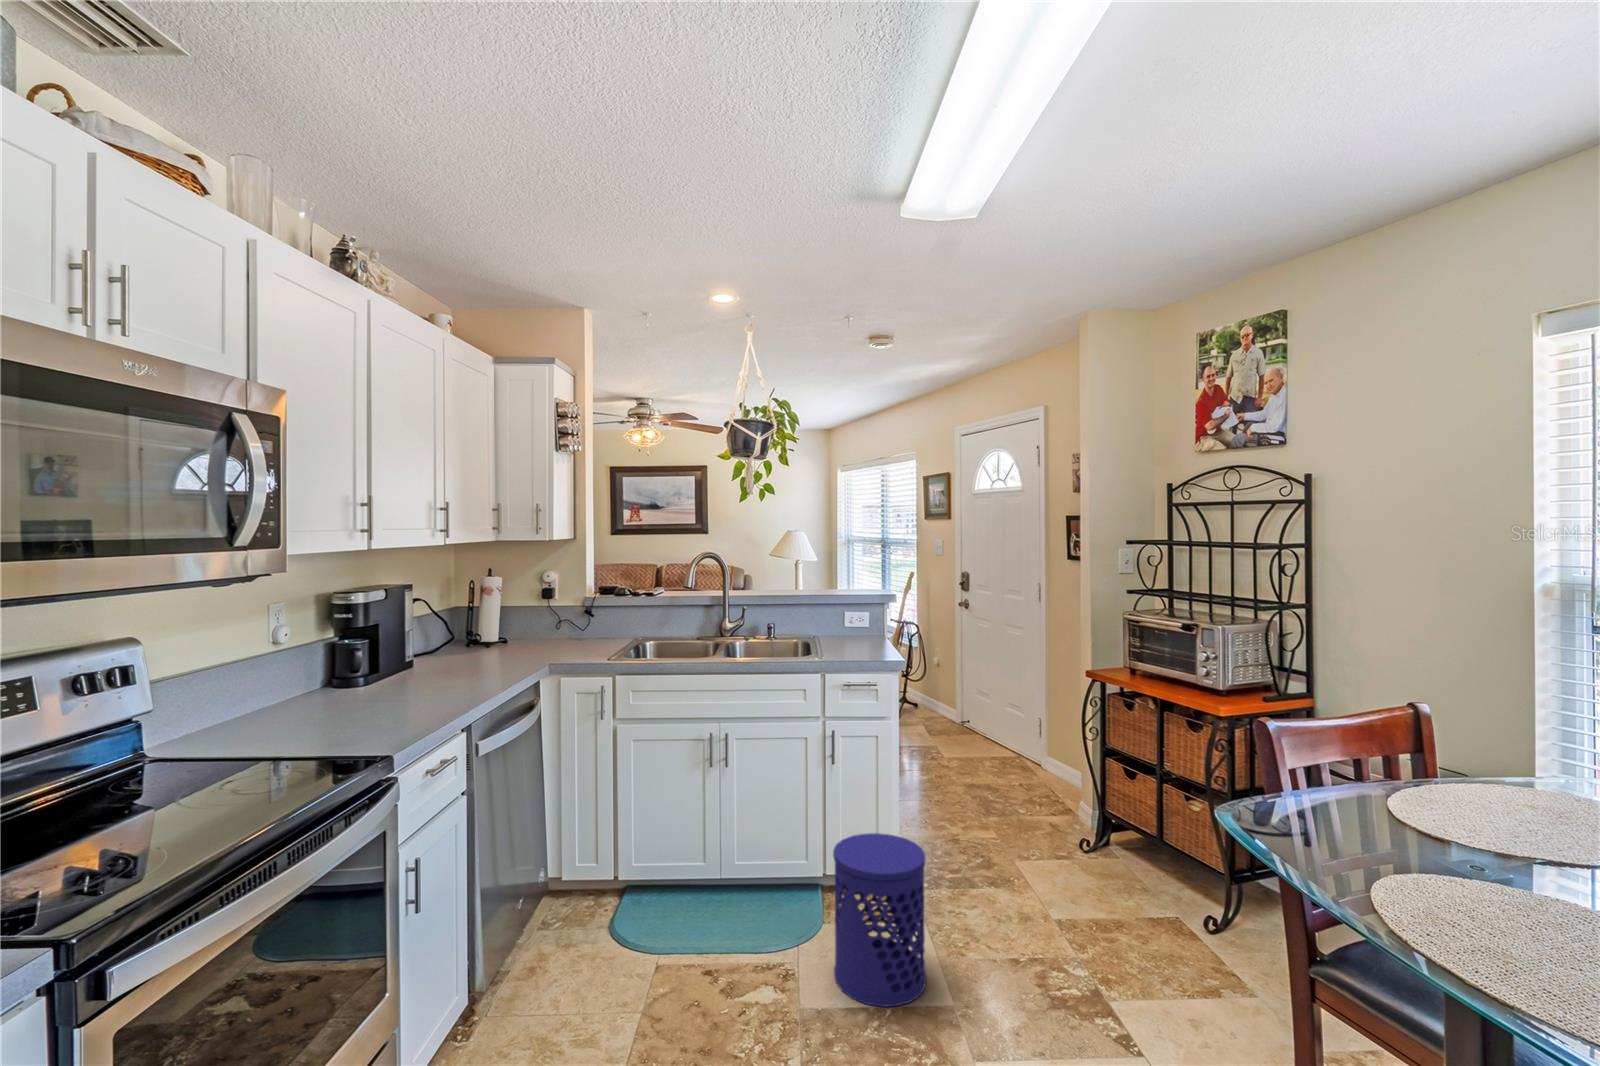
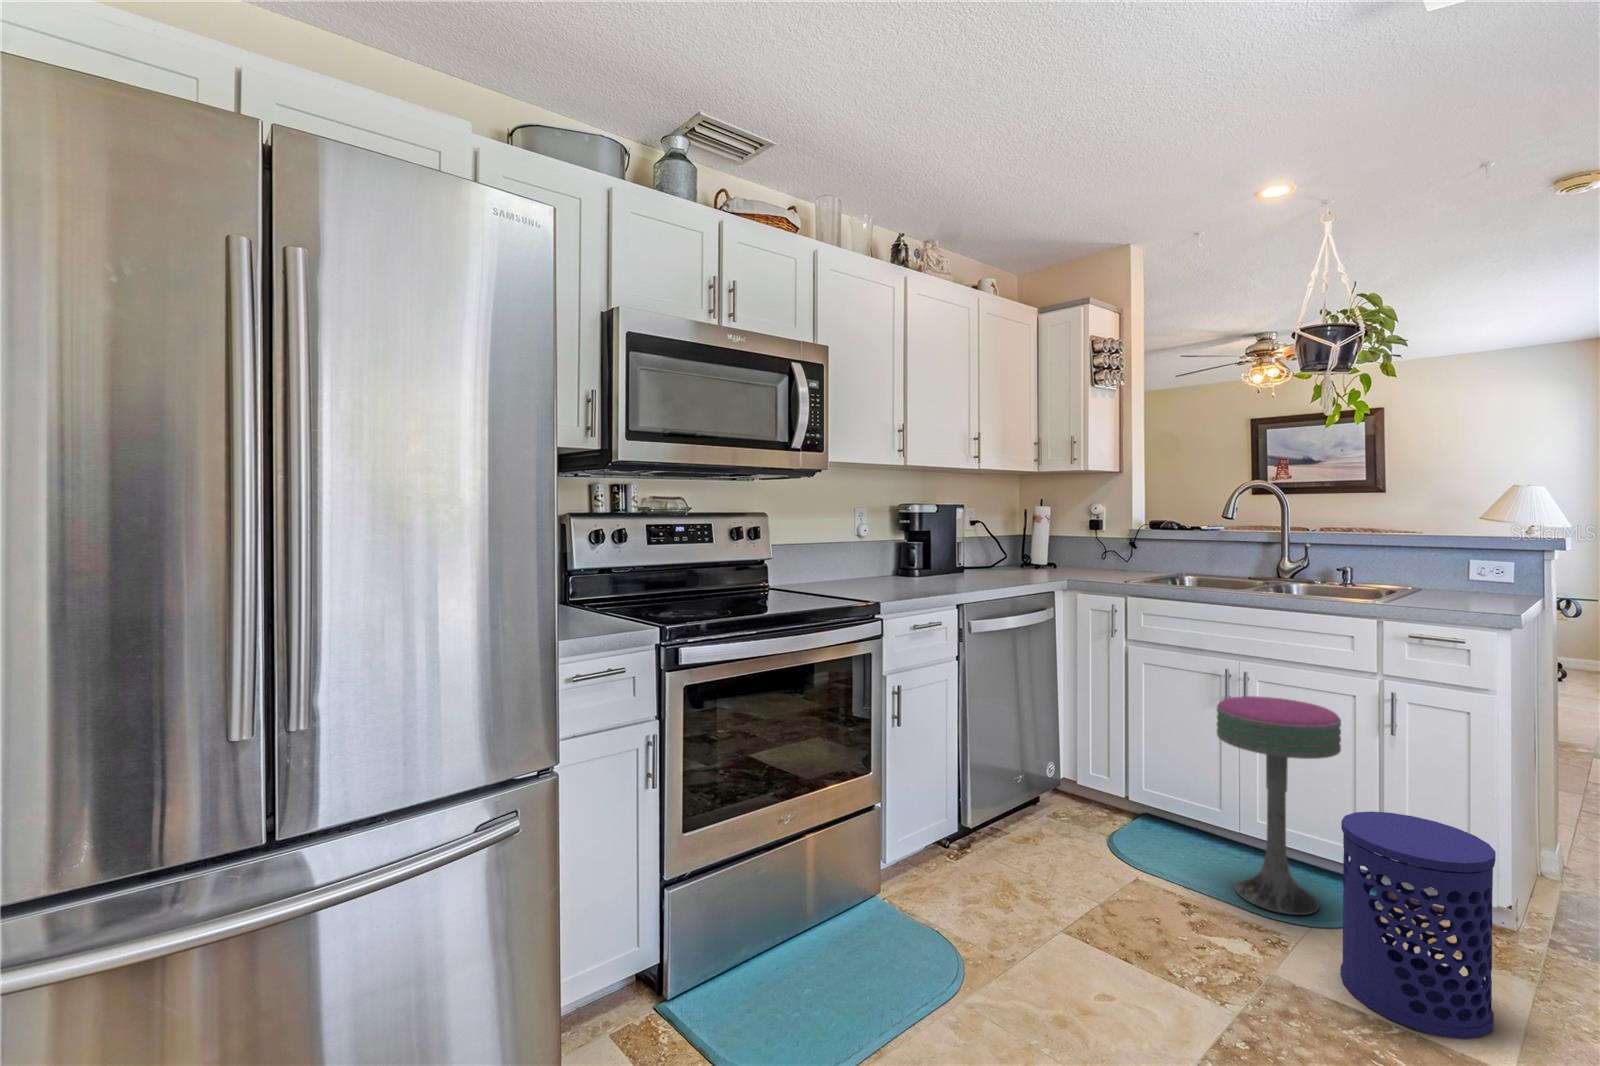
bar stool: none [717,752,807,945] -> present [1217,696,1341,915]

